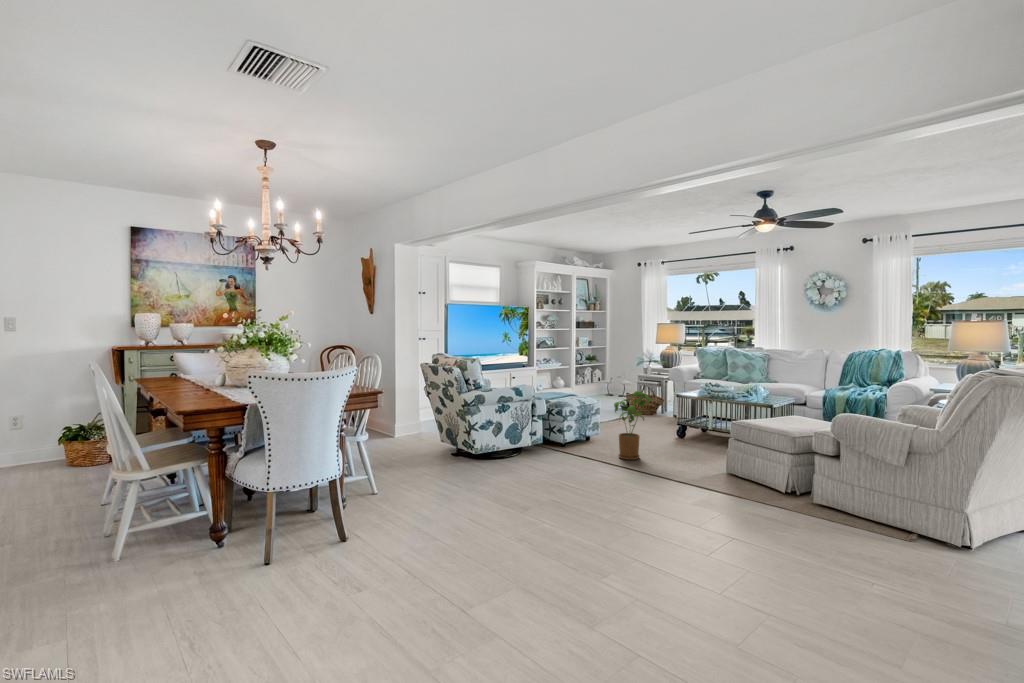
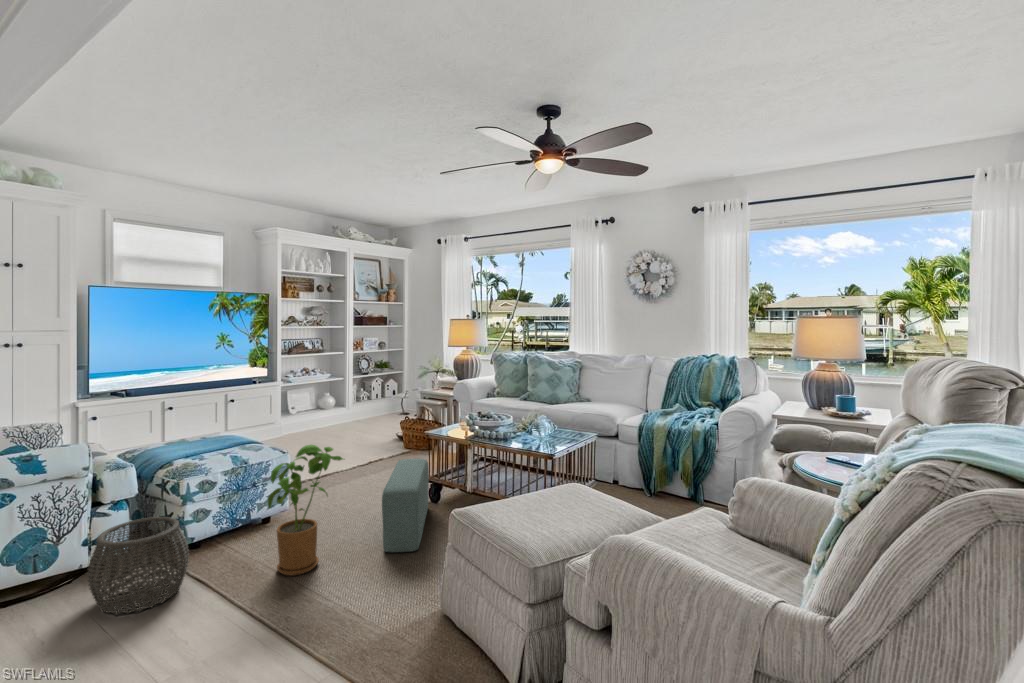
pouf: none [661,410,692,456] -> present [382,459,429,552]
woven basket: none [542,424,583,465] -> present [87,517,190,615]

